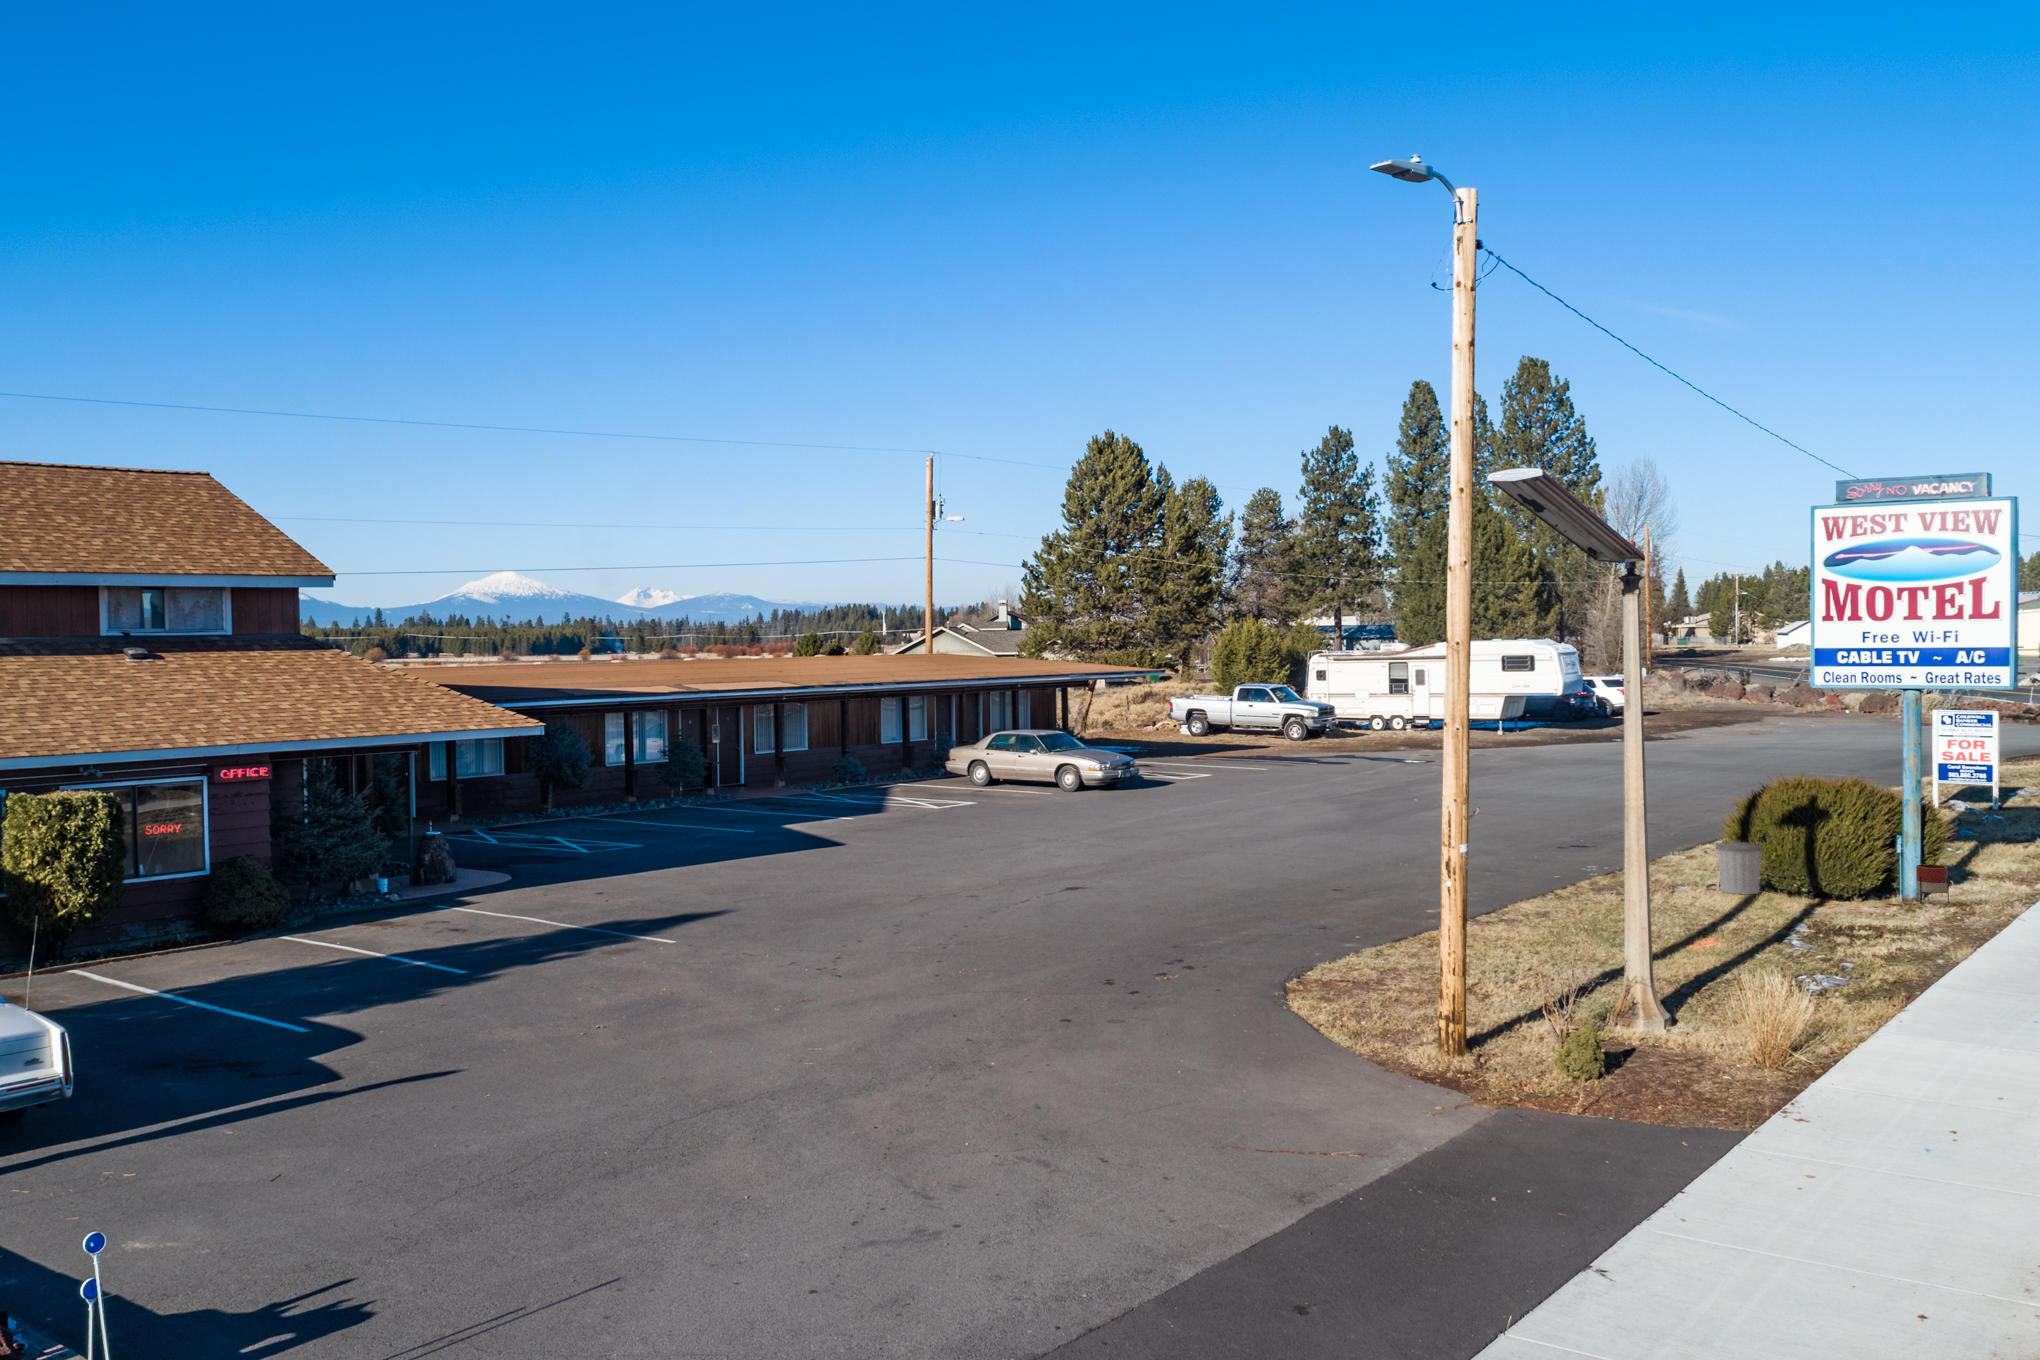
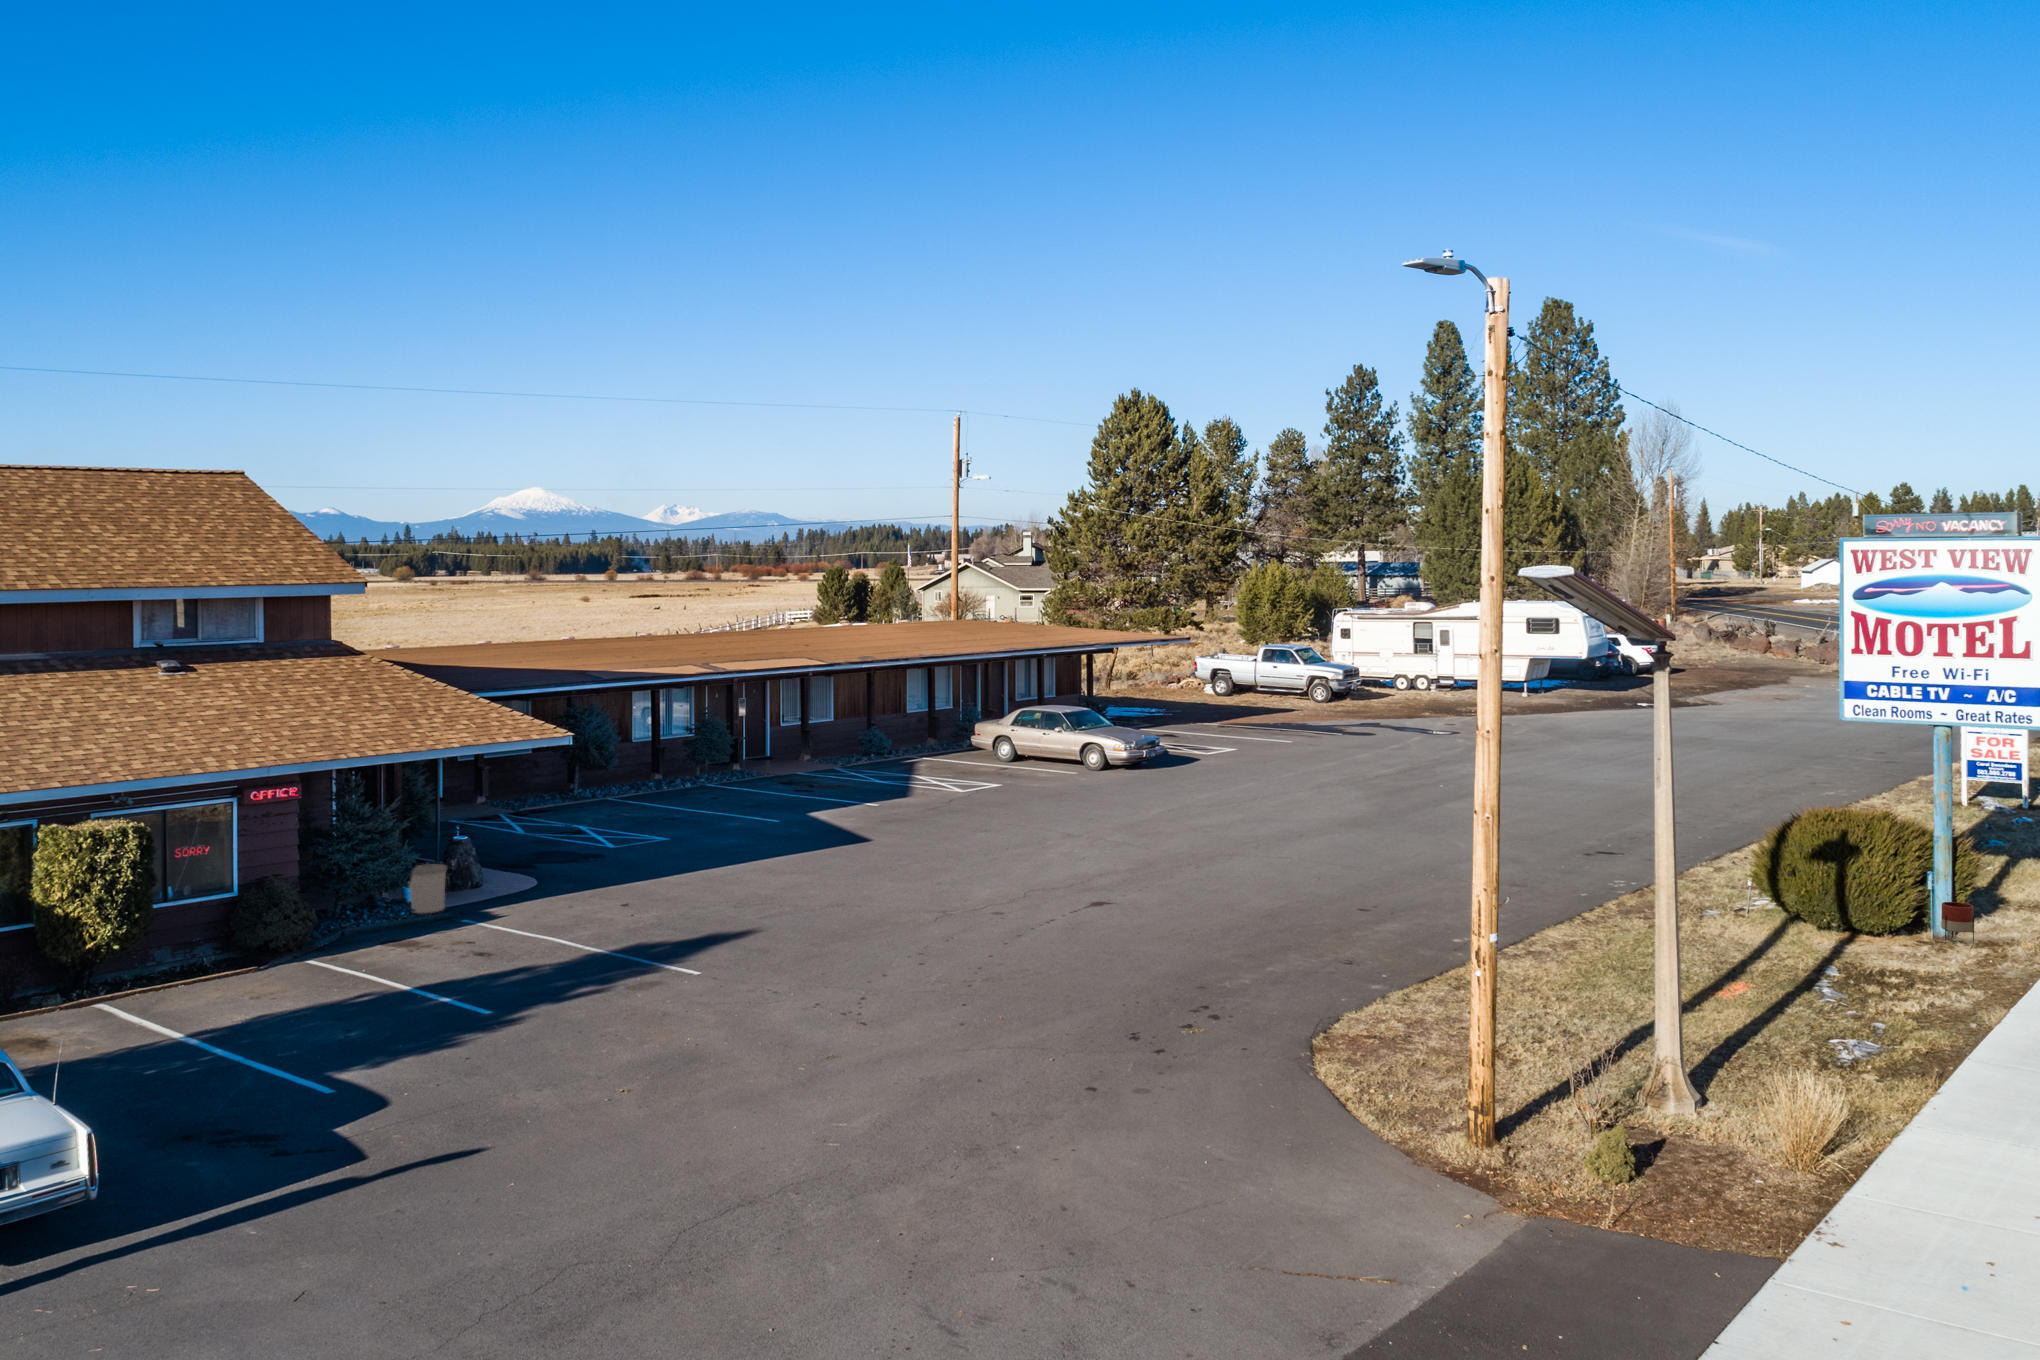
trash can: present [1715,841,1763,895] -> present [408,863,447,913]

